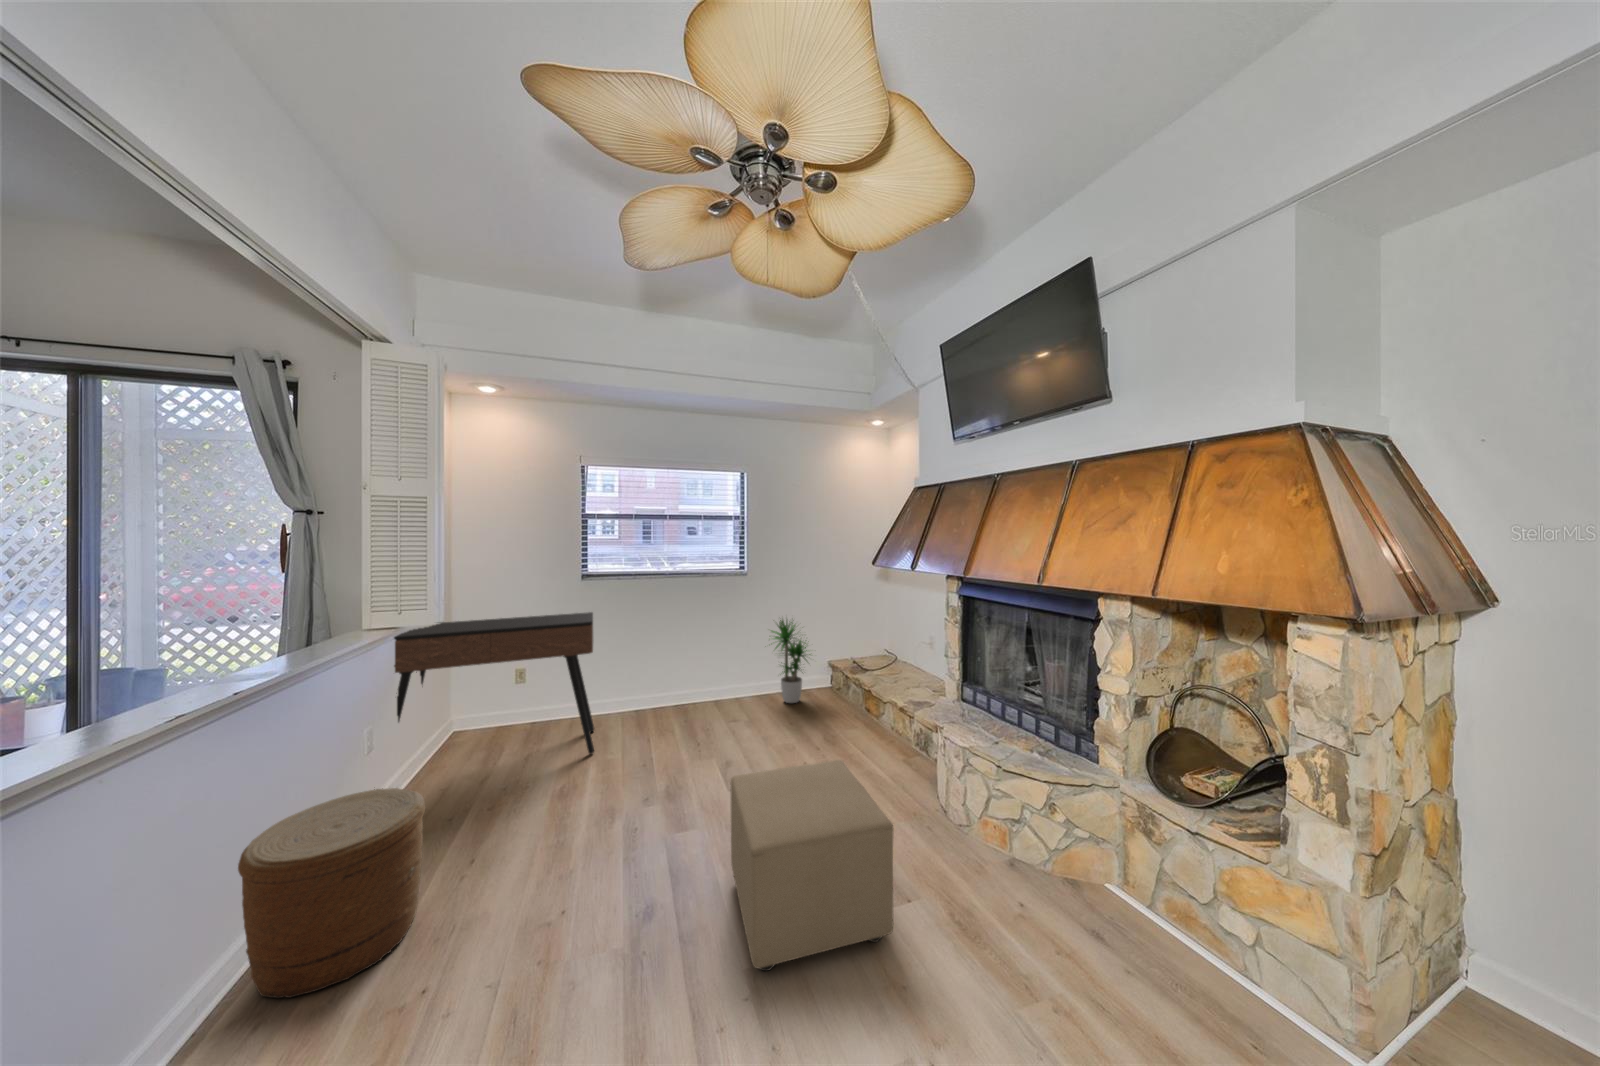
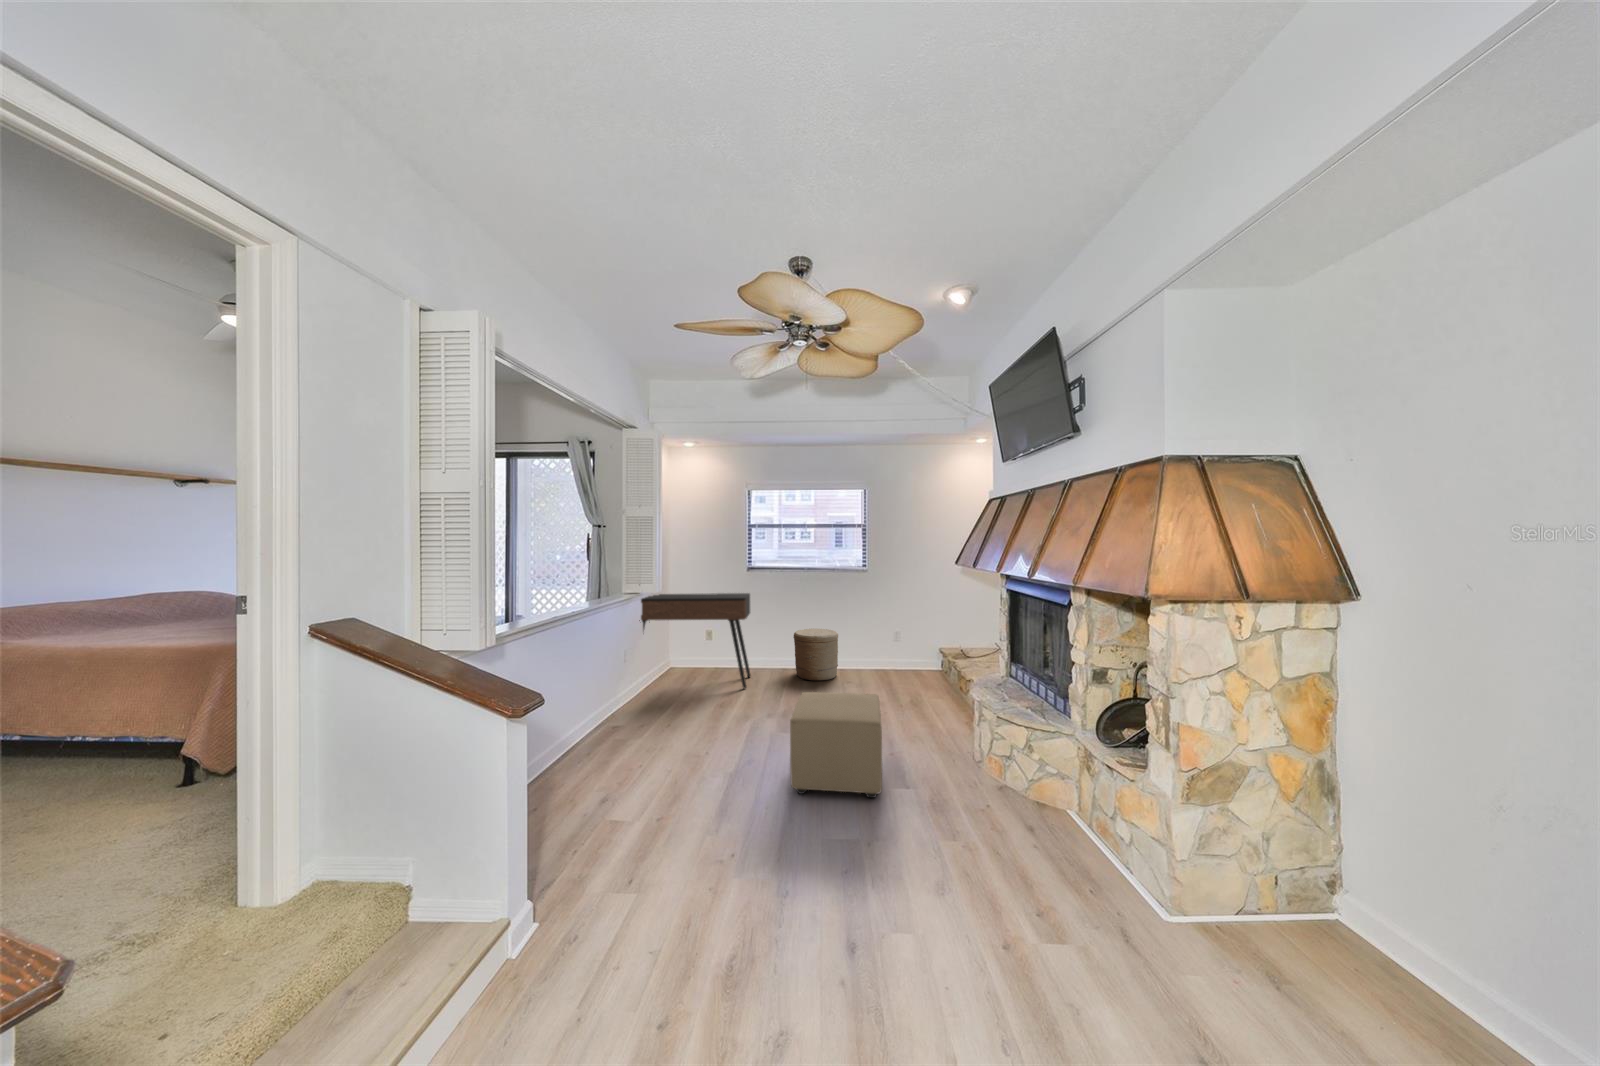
potted plant: present [771,620,811,703] -> none [876,605,924,678]
woven basket: present [238,788,425,998] -> present [793,629,838,681]

